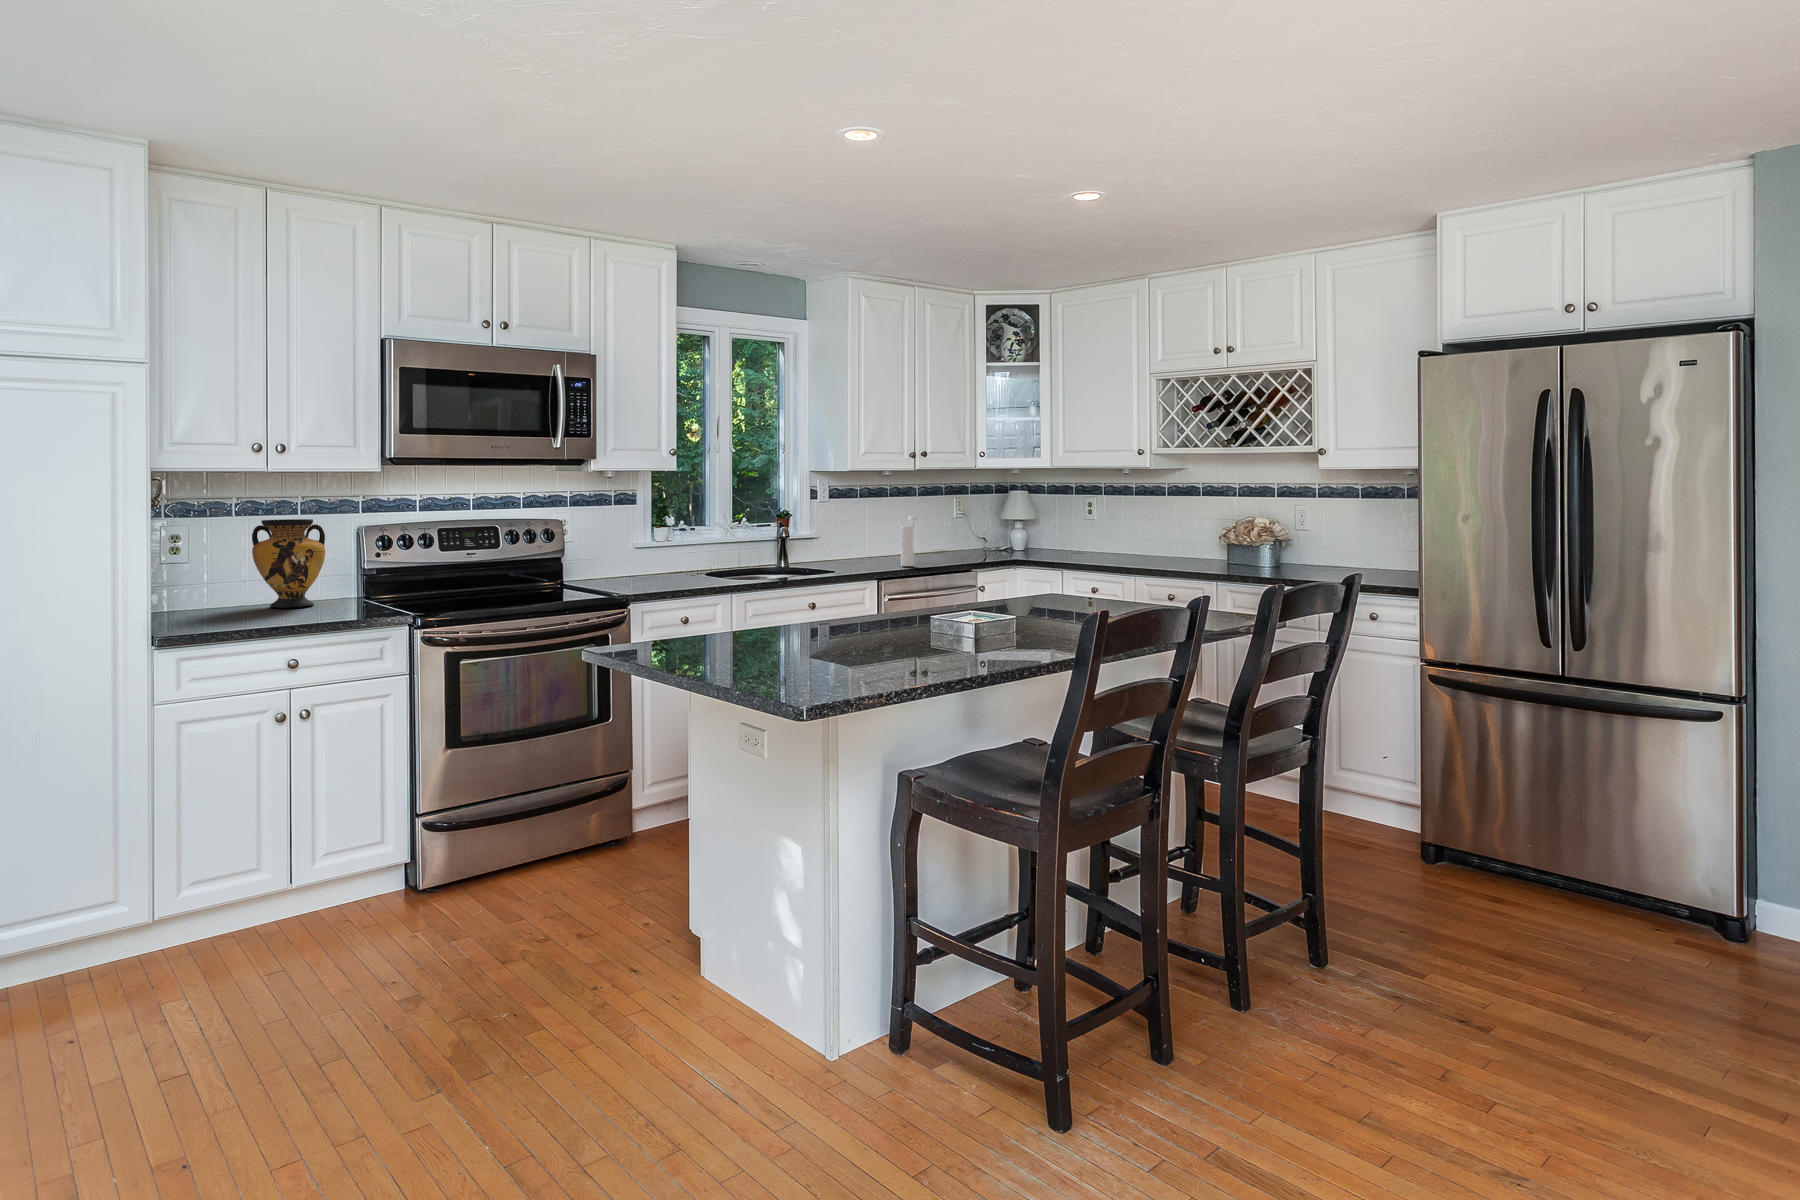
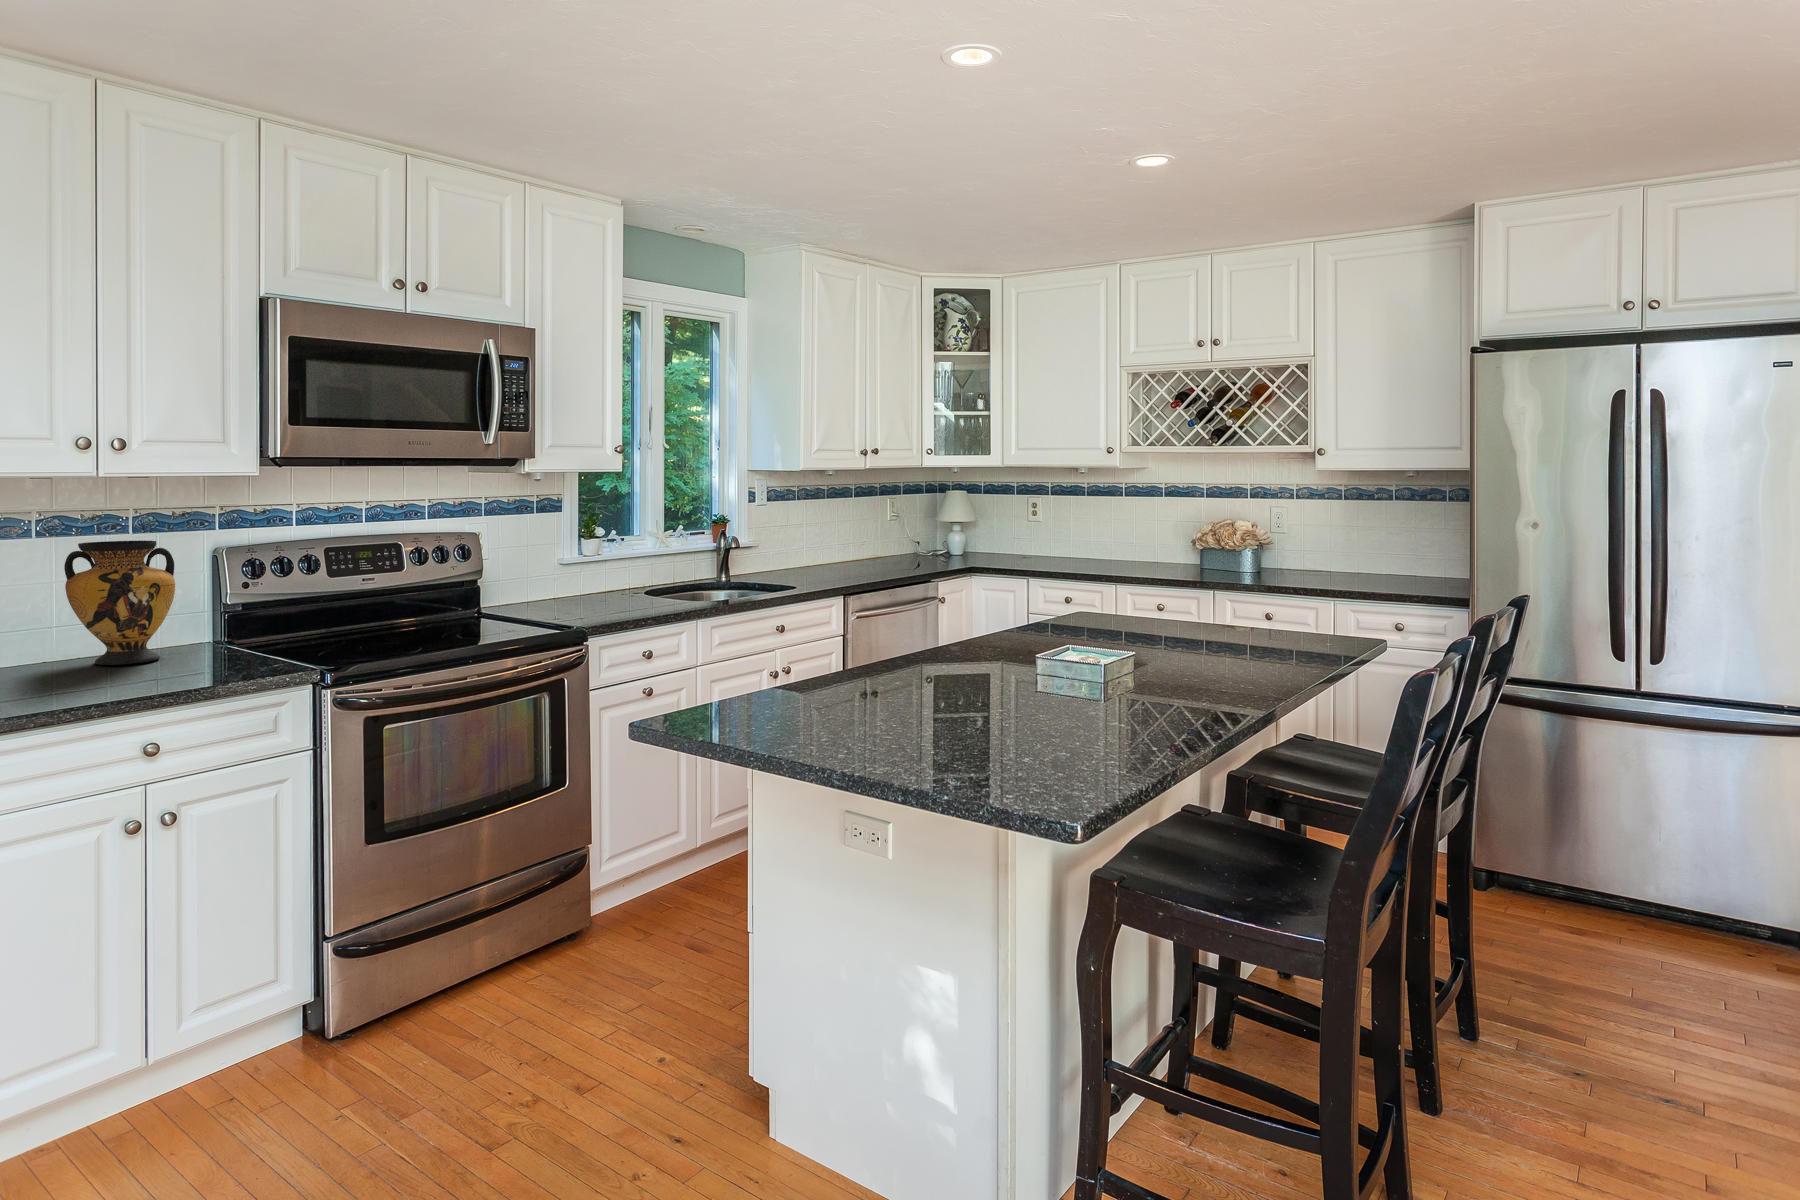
pepper mill: present [901,516,918,566] -> none [859,521,874,578]

